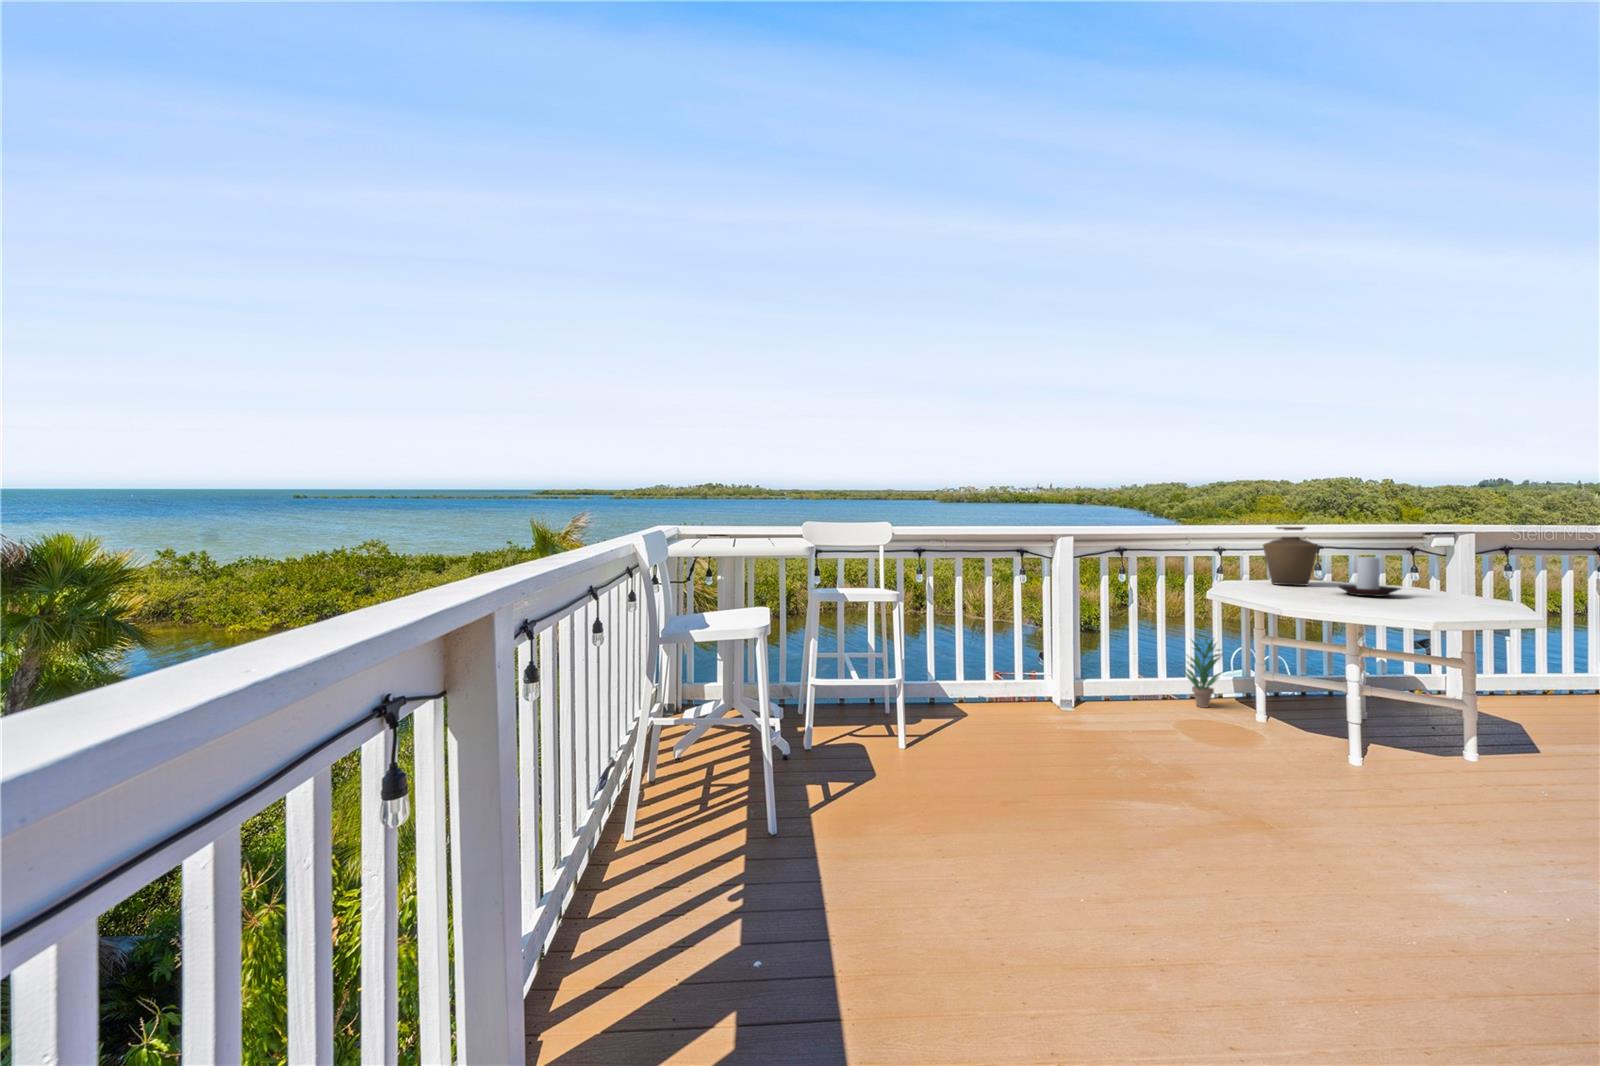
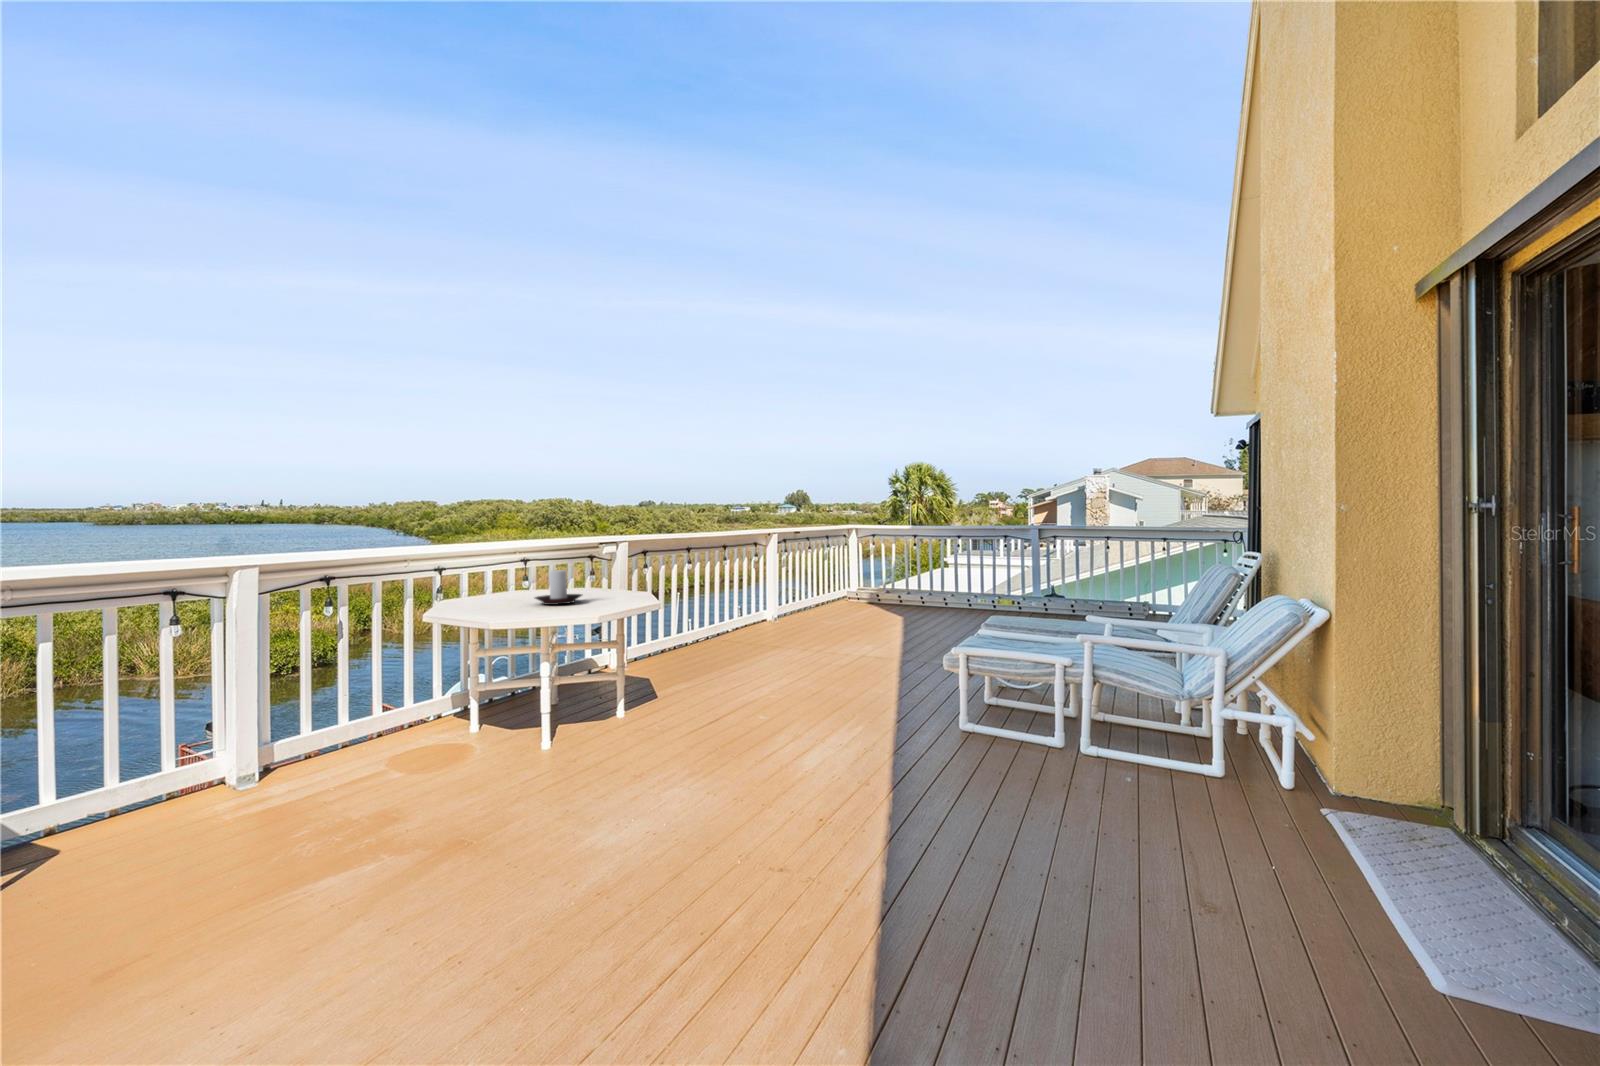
vase: present [1263,527,1319,586] -> none [474,546,522,600]
potted plant: present [1185,638,1222,707] -> none [400,658,445,732]

